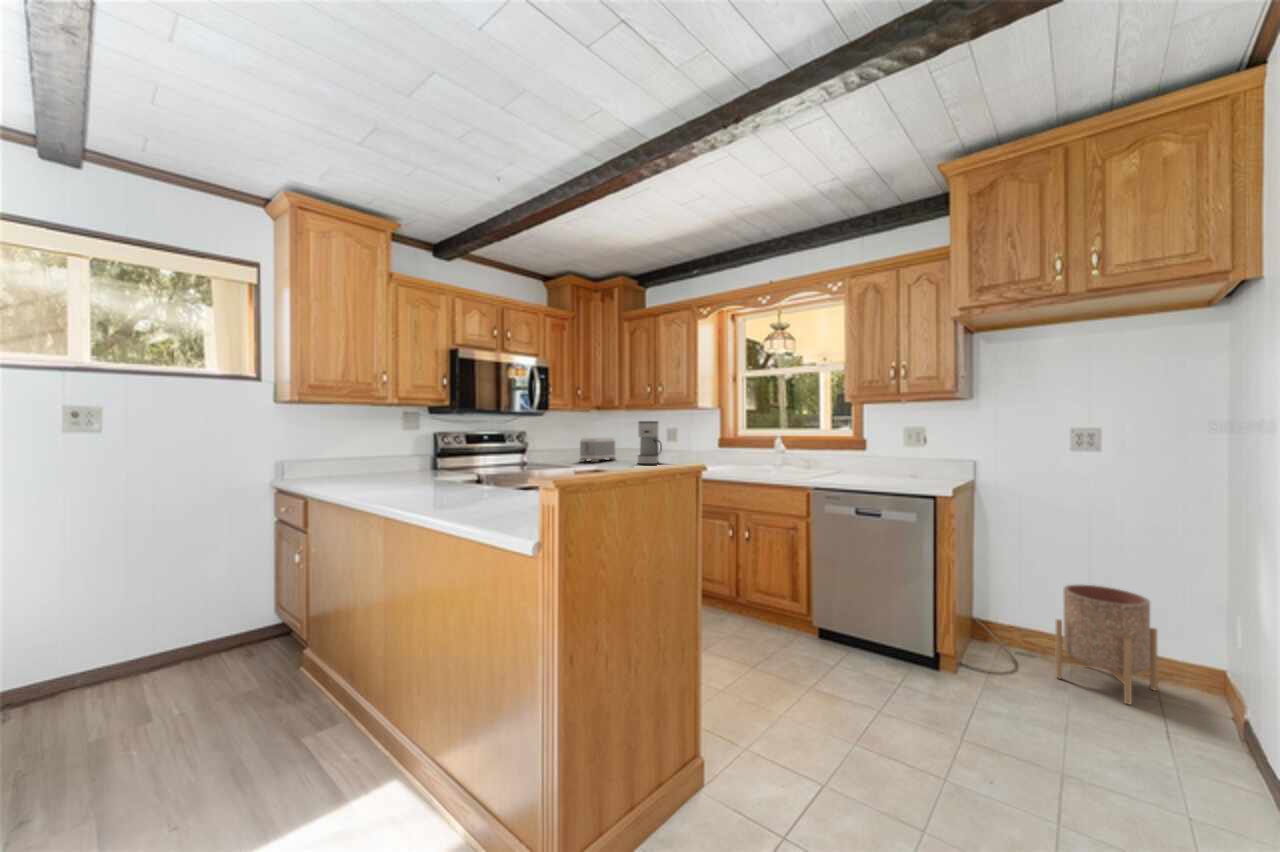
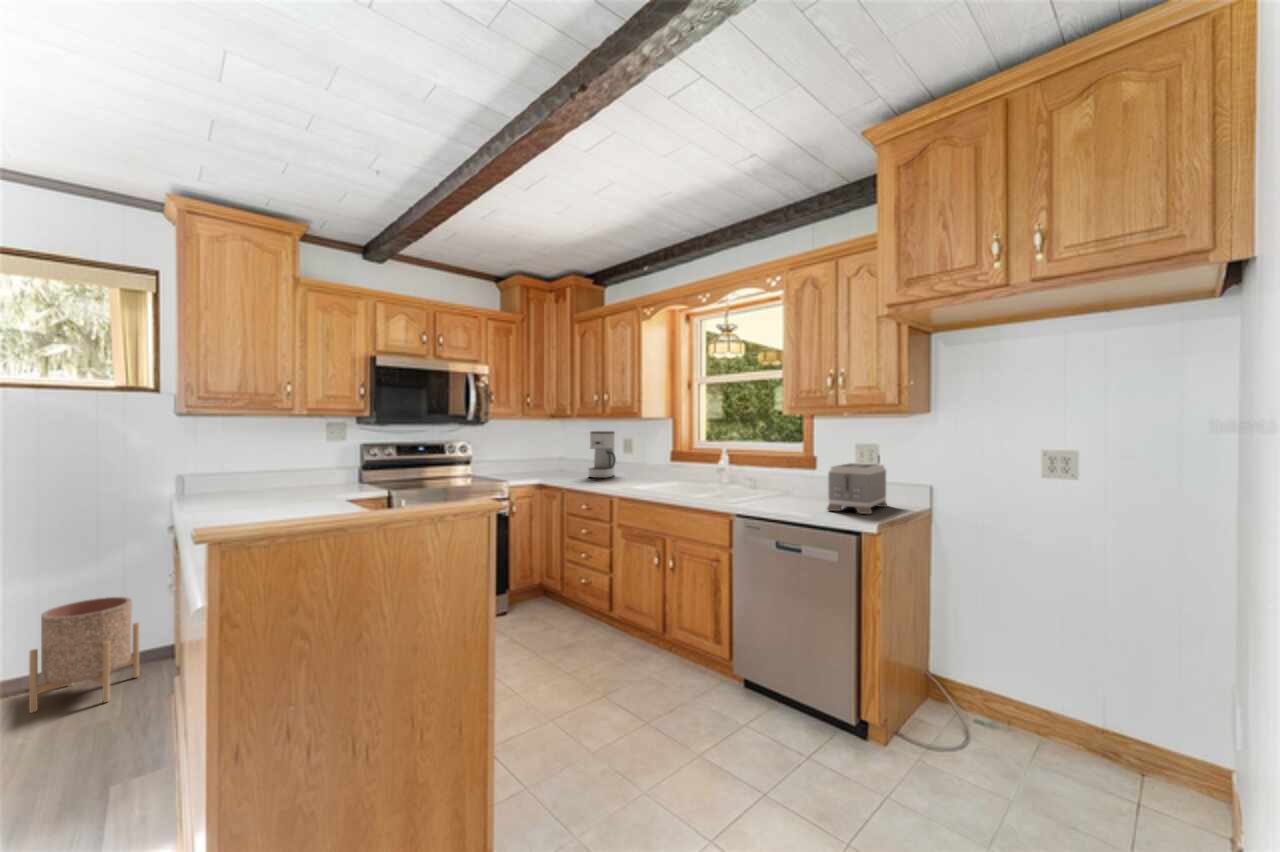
toaster: present [580,438,616,462] -> present [827,463,887,514]
planter: present [1056,585,1158,705] -> present [29,597,139,713]

